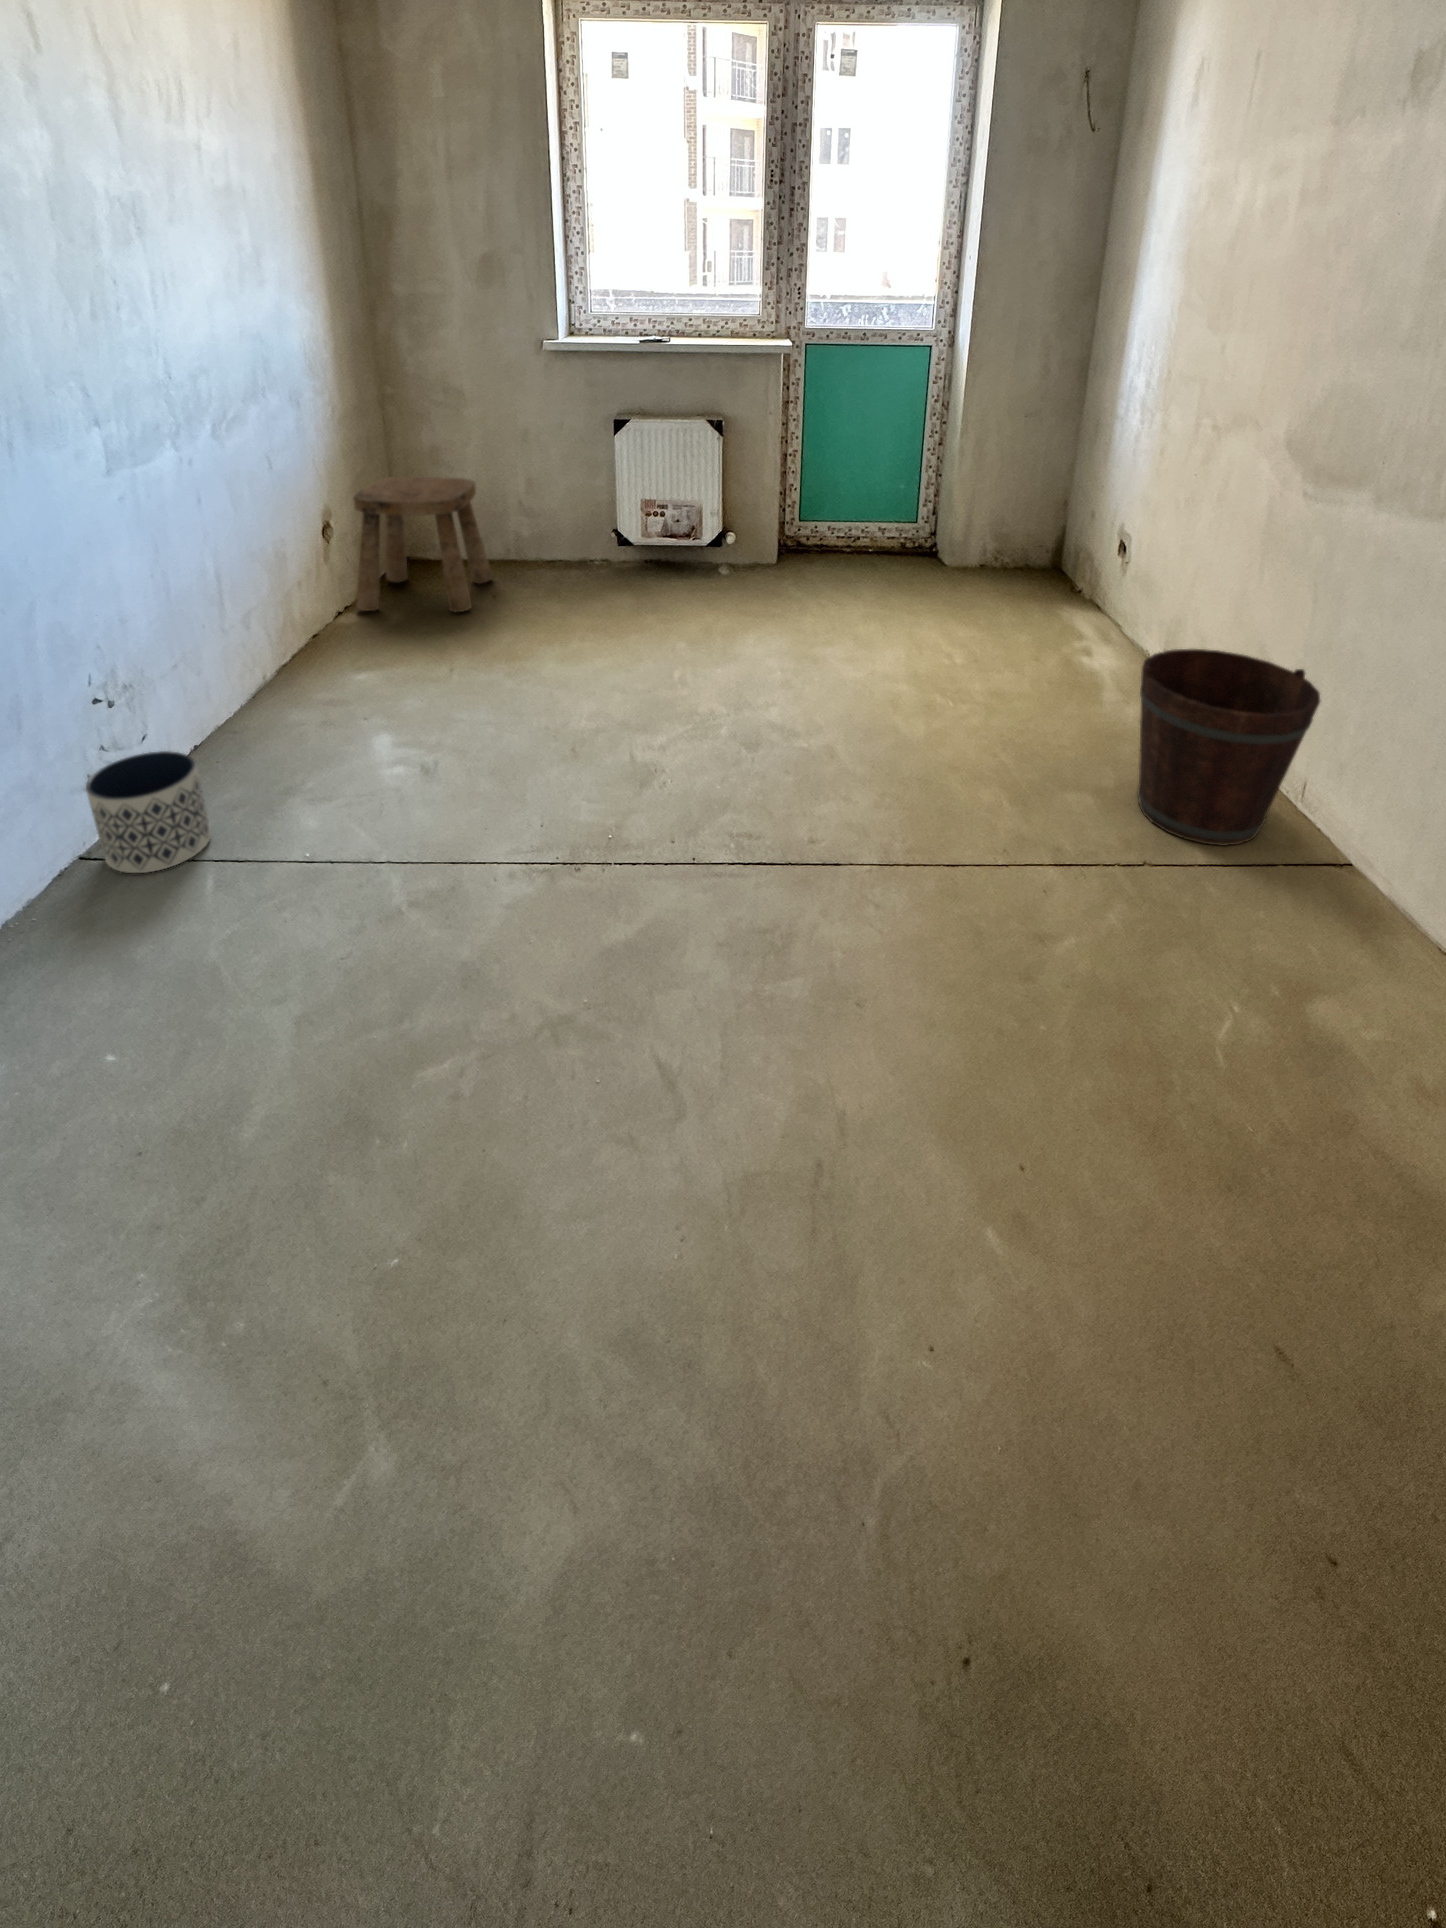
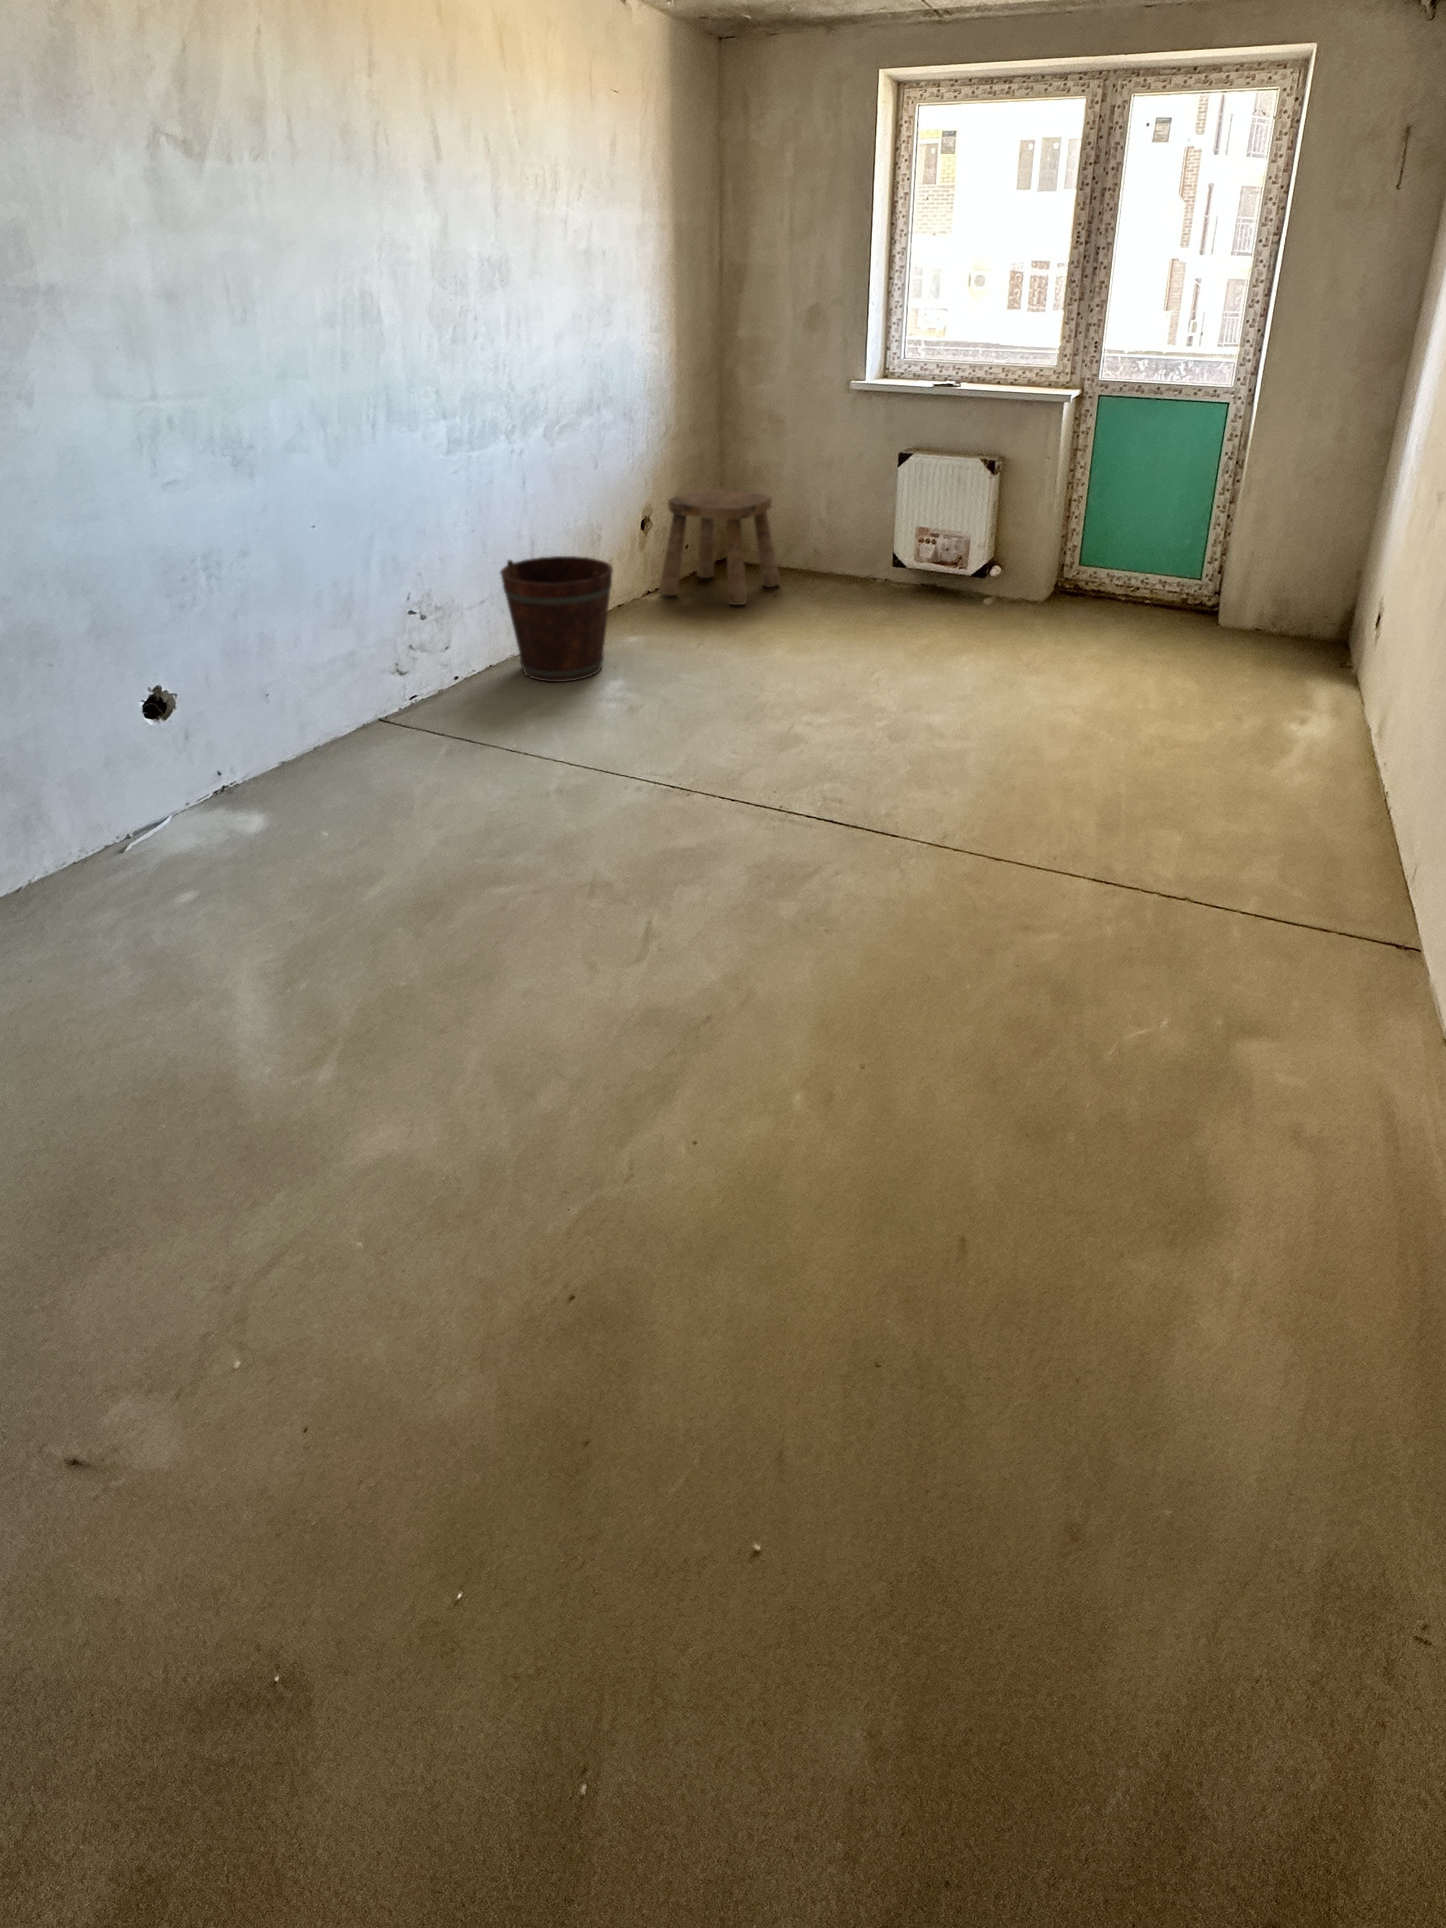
bucket: present [1137,649,1320,846] -> present [500,556,613,682]
planter: present [86,751,211,873] -> none [387,652,466,735]

